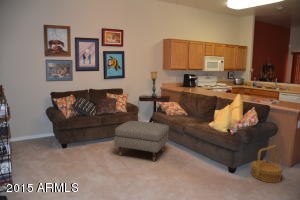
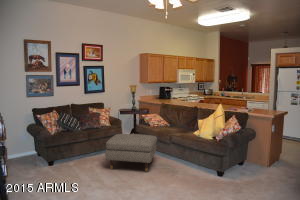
woven basket: present [251,145,283,183] -> none [236,148,264,182]

